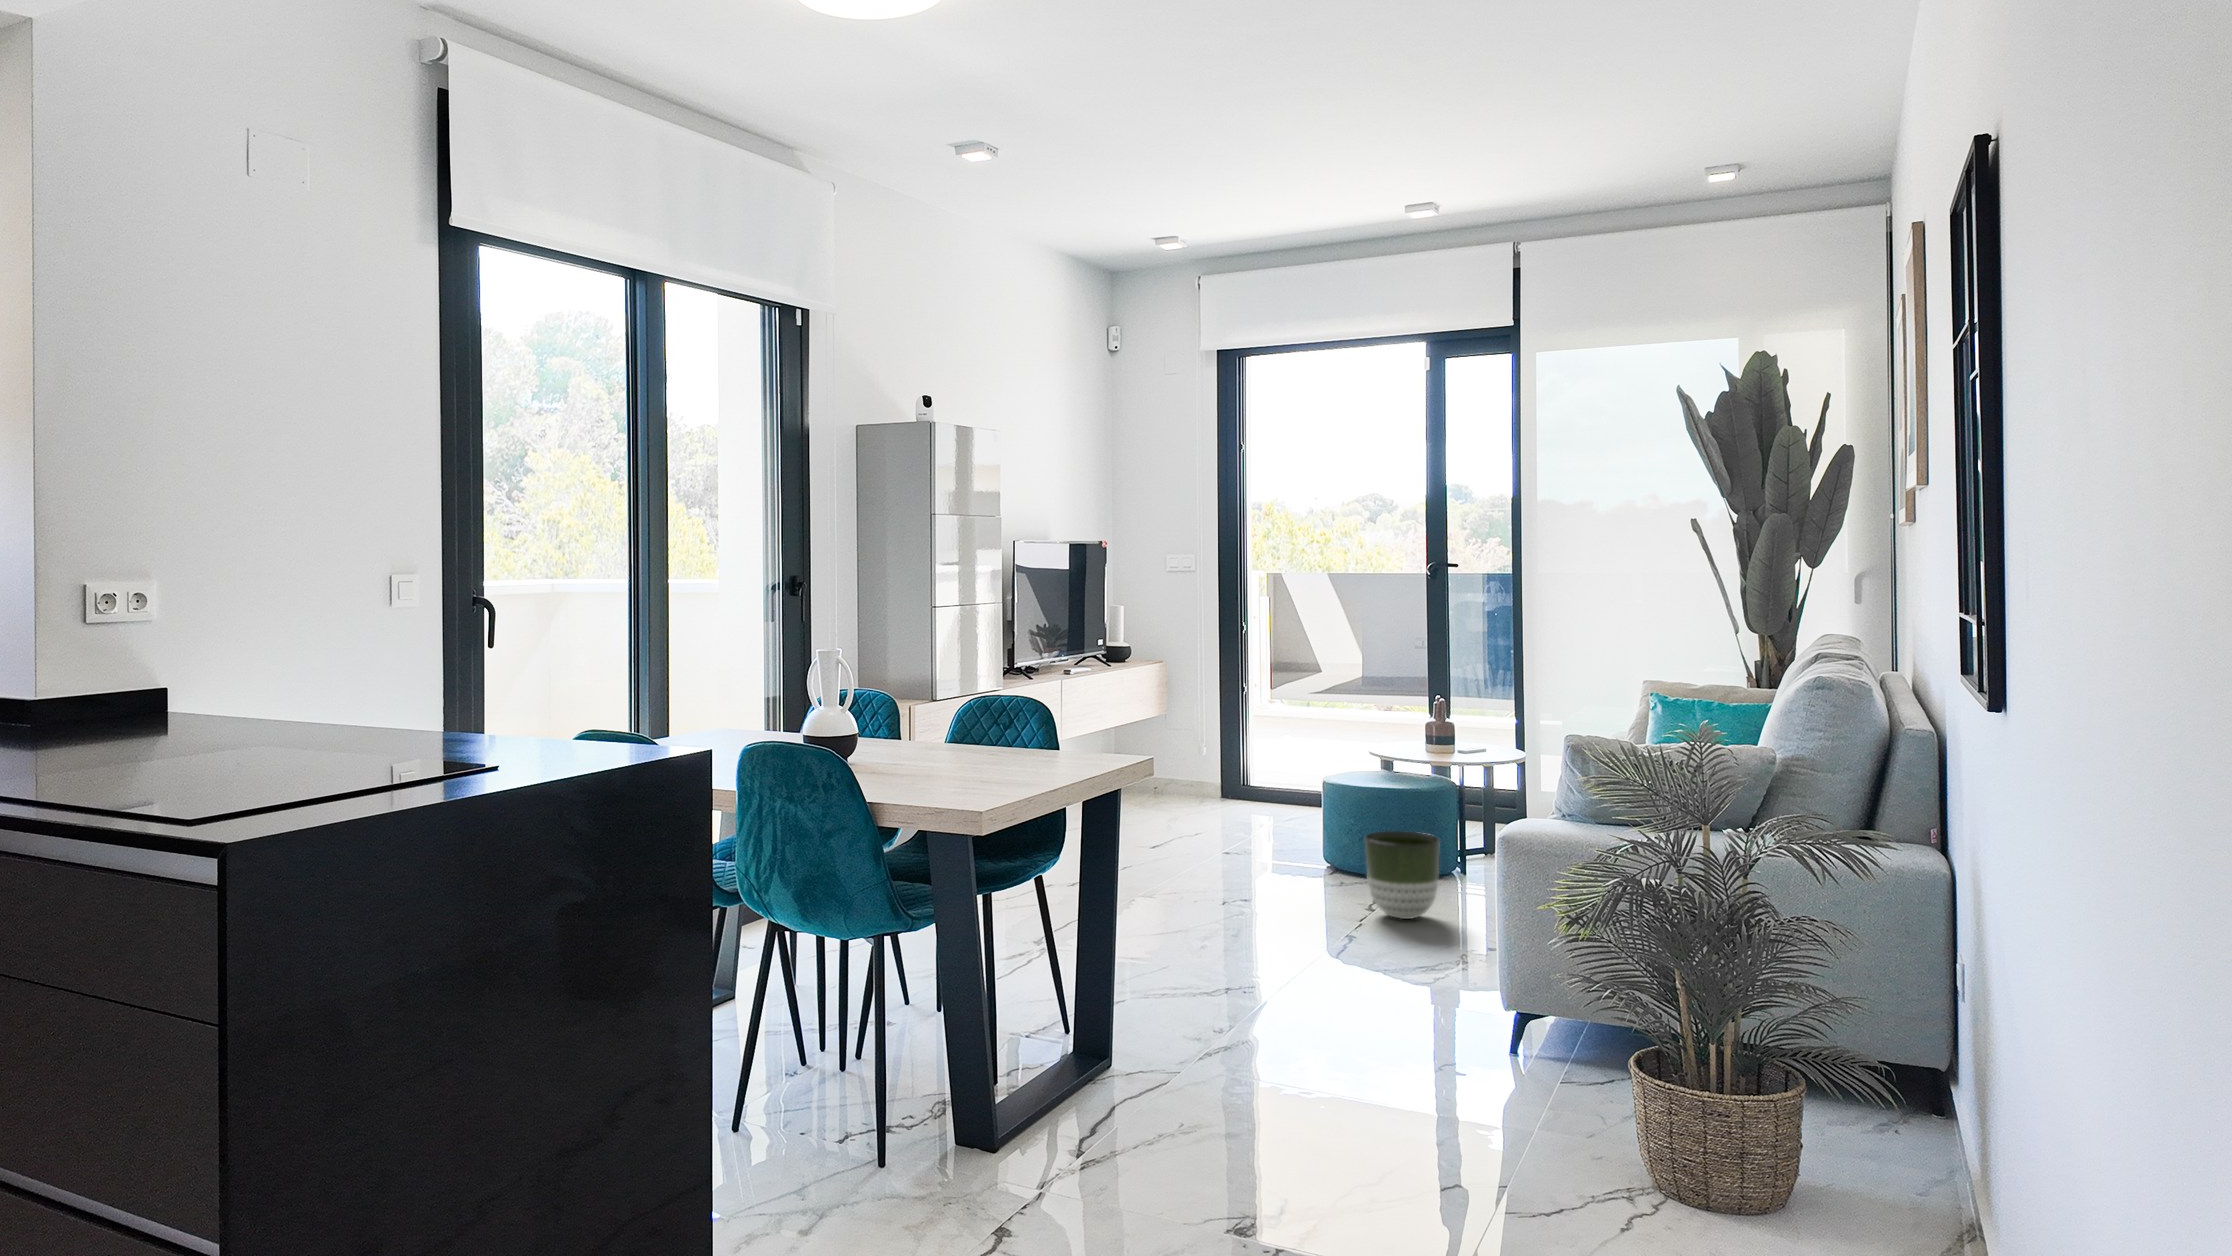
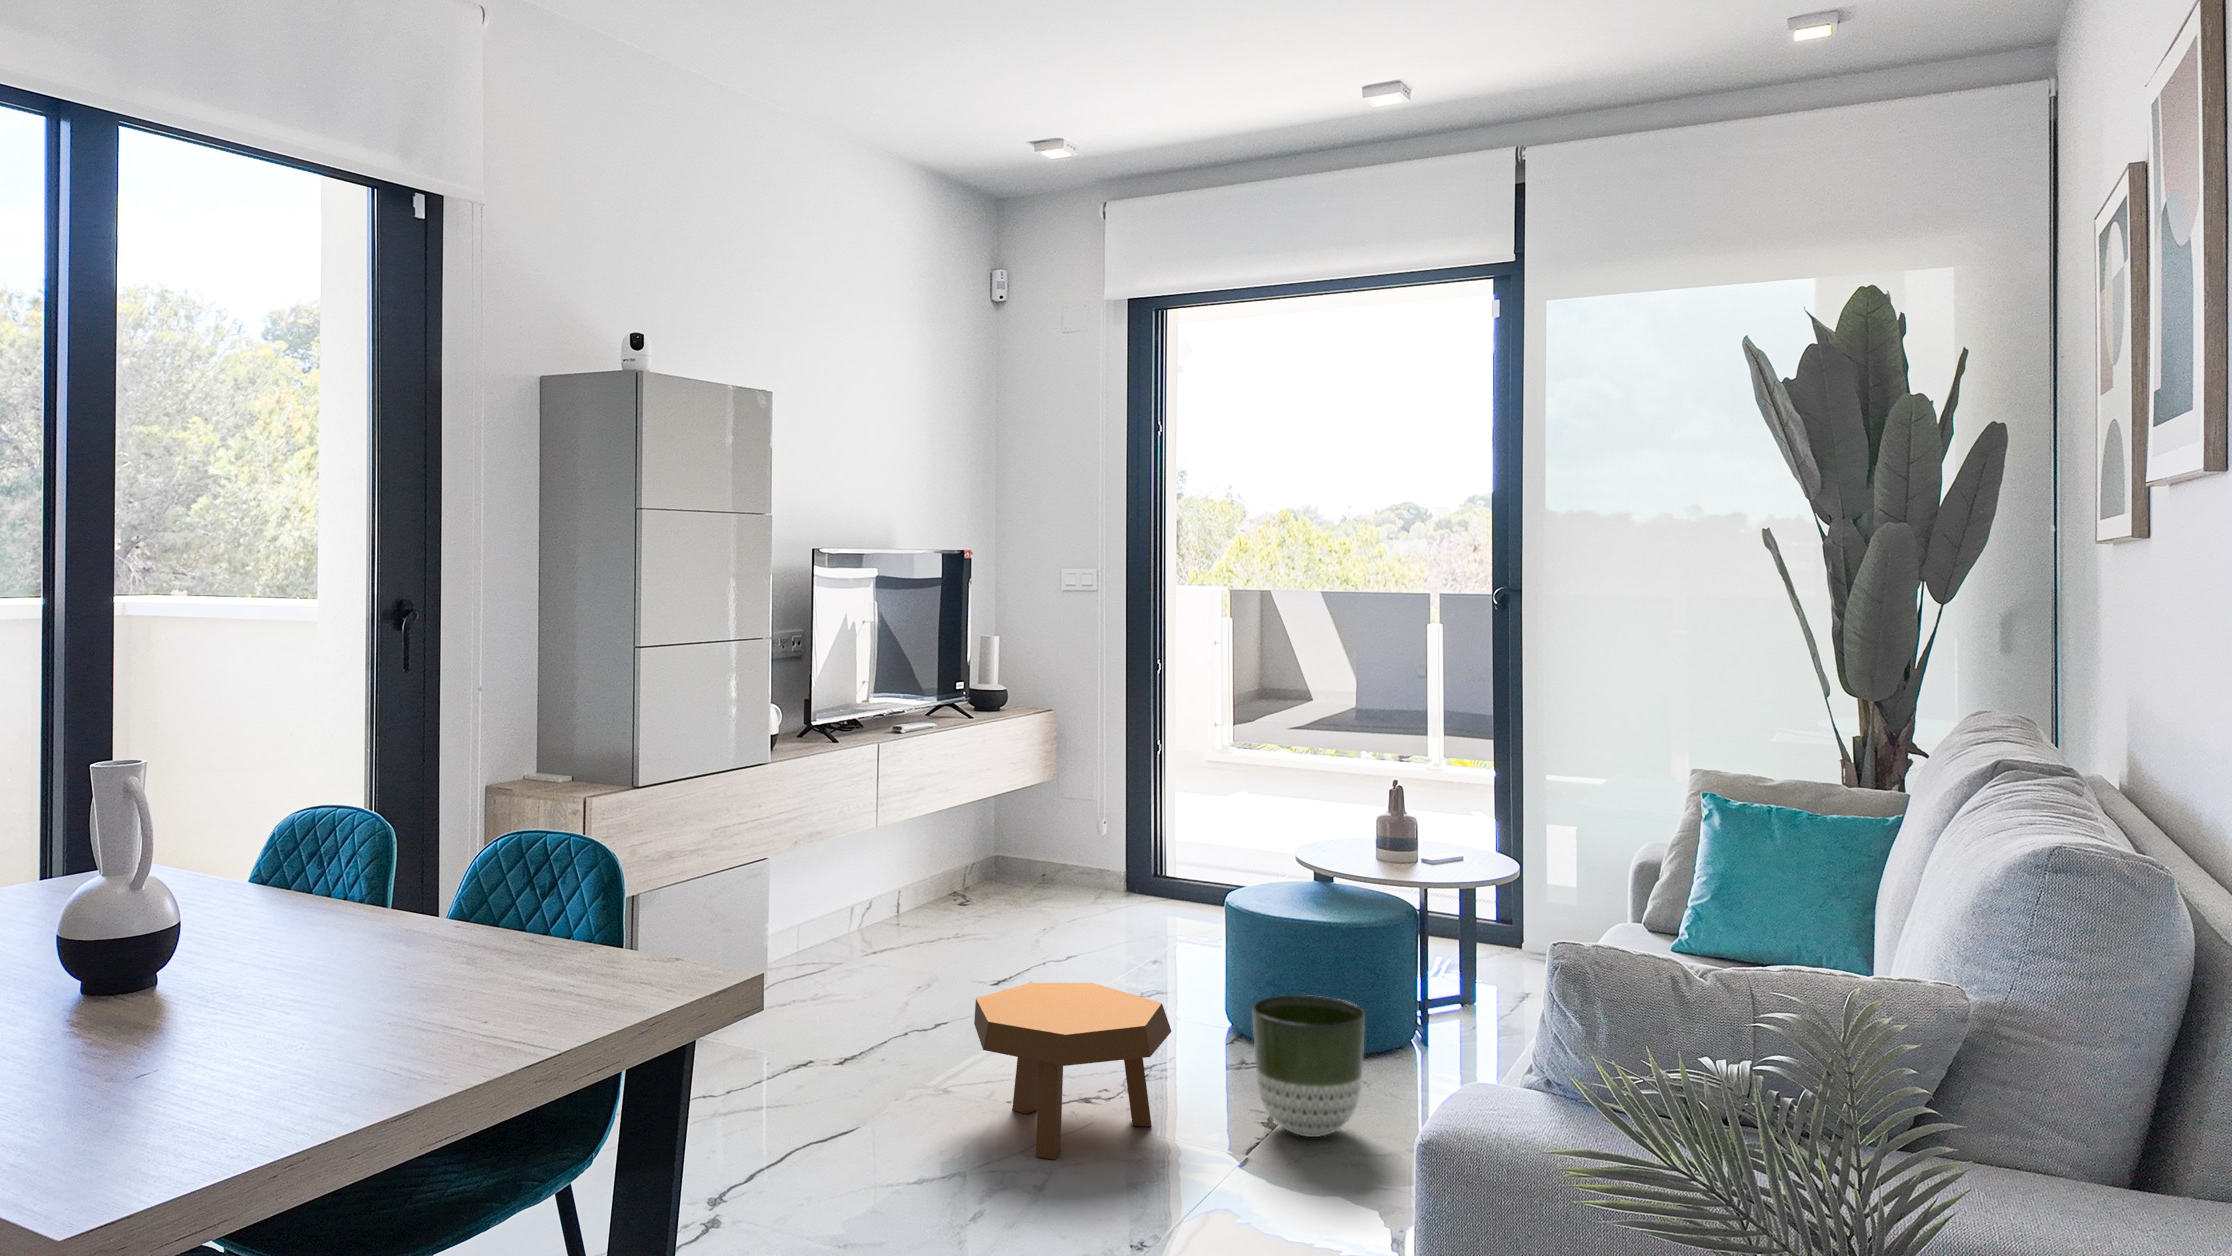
footstool: none [1180,828,1312,932] -> present [974,983,1171,1159]

